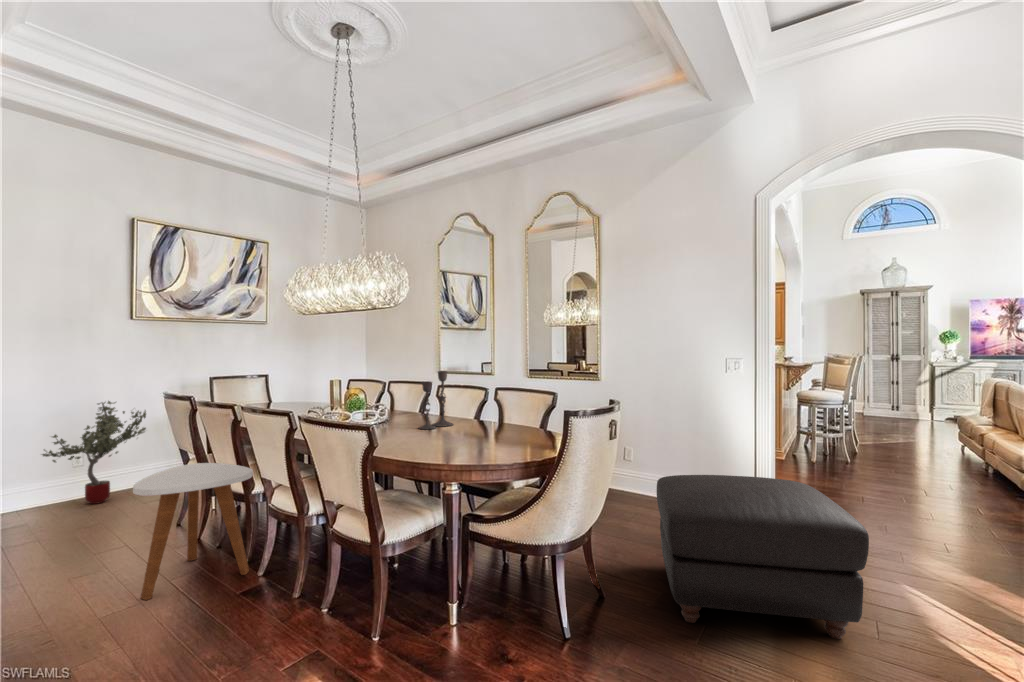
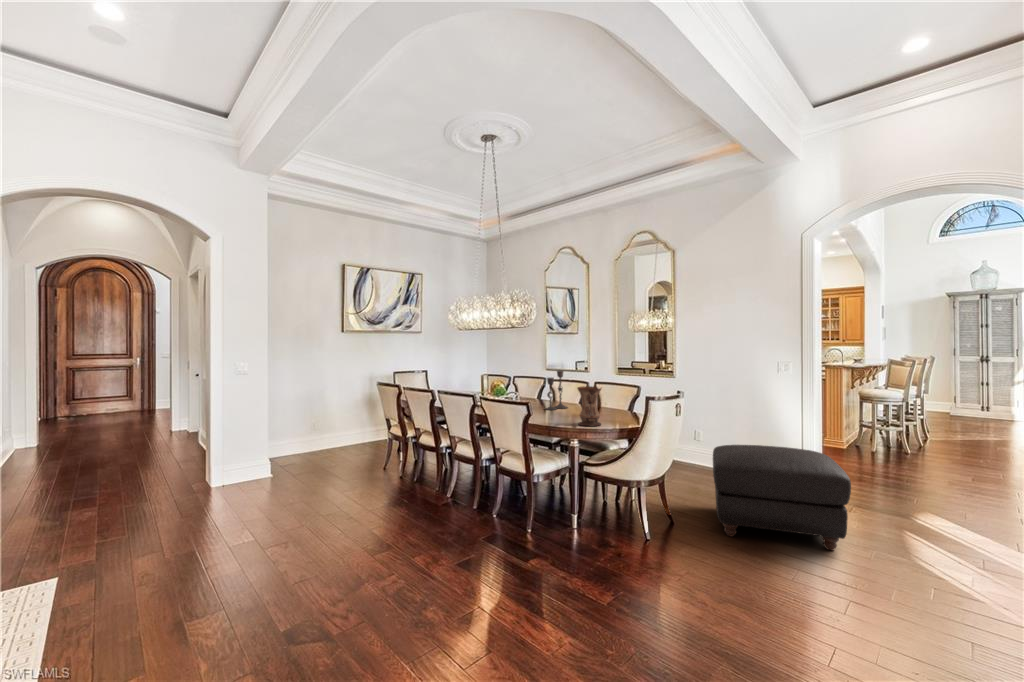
vase: none [459,394,497,459] -> present [577,386,601,426]
potted tree: present [42,401,146,504] -> none [300,387,356,455]
side table: present [133,463,253,600] -> none [383,427,444,504]

